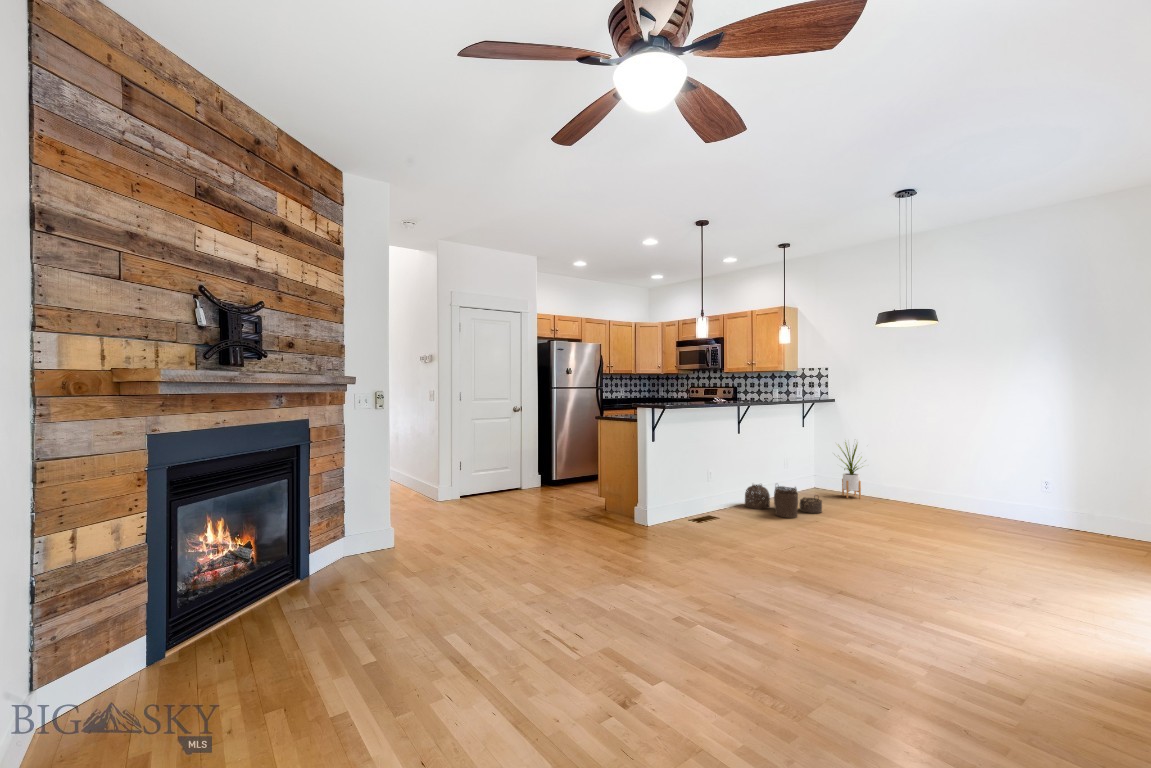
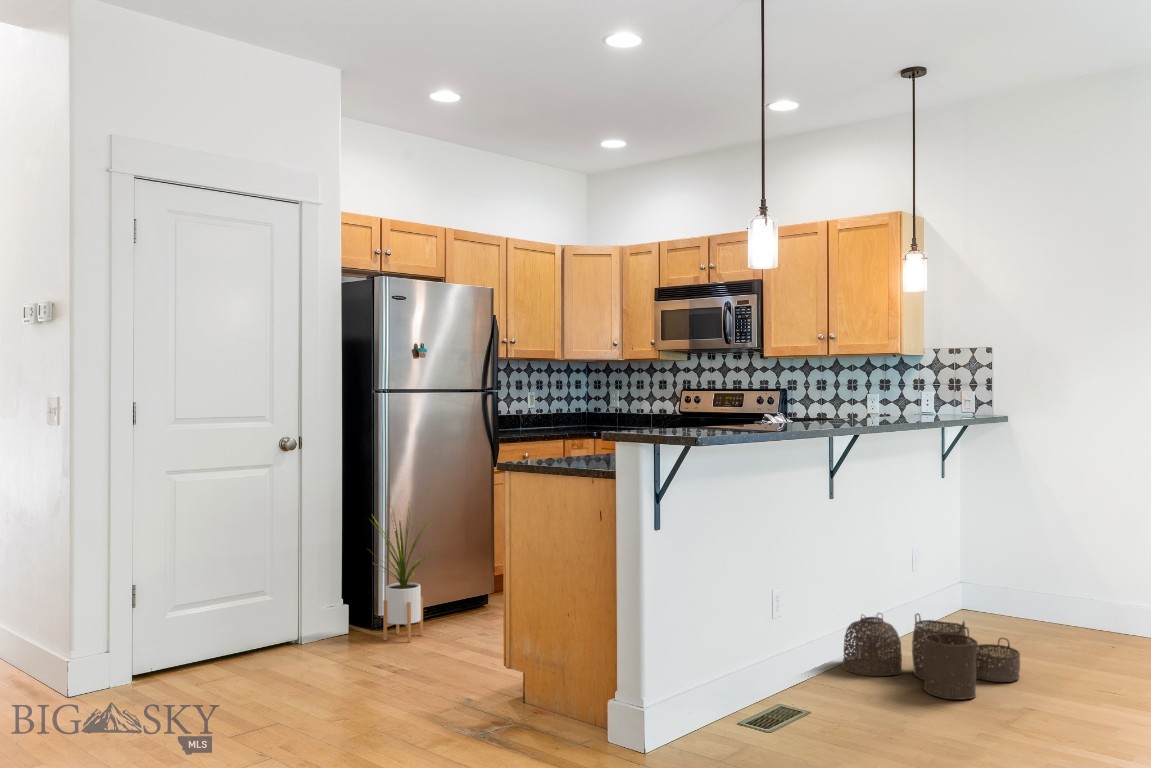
house plant: present [838,442,862,498] -> present [372,508,438,642]

